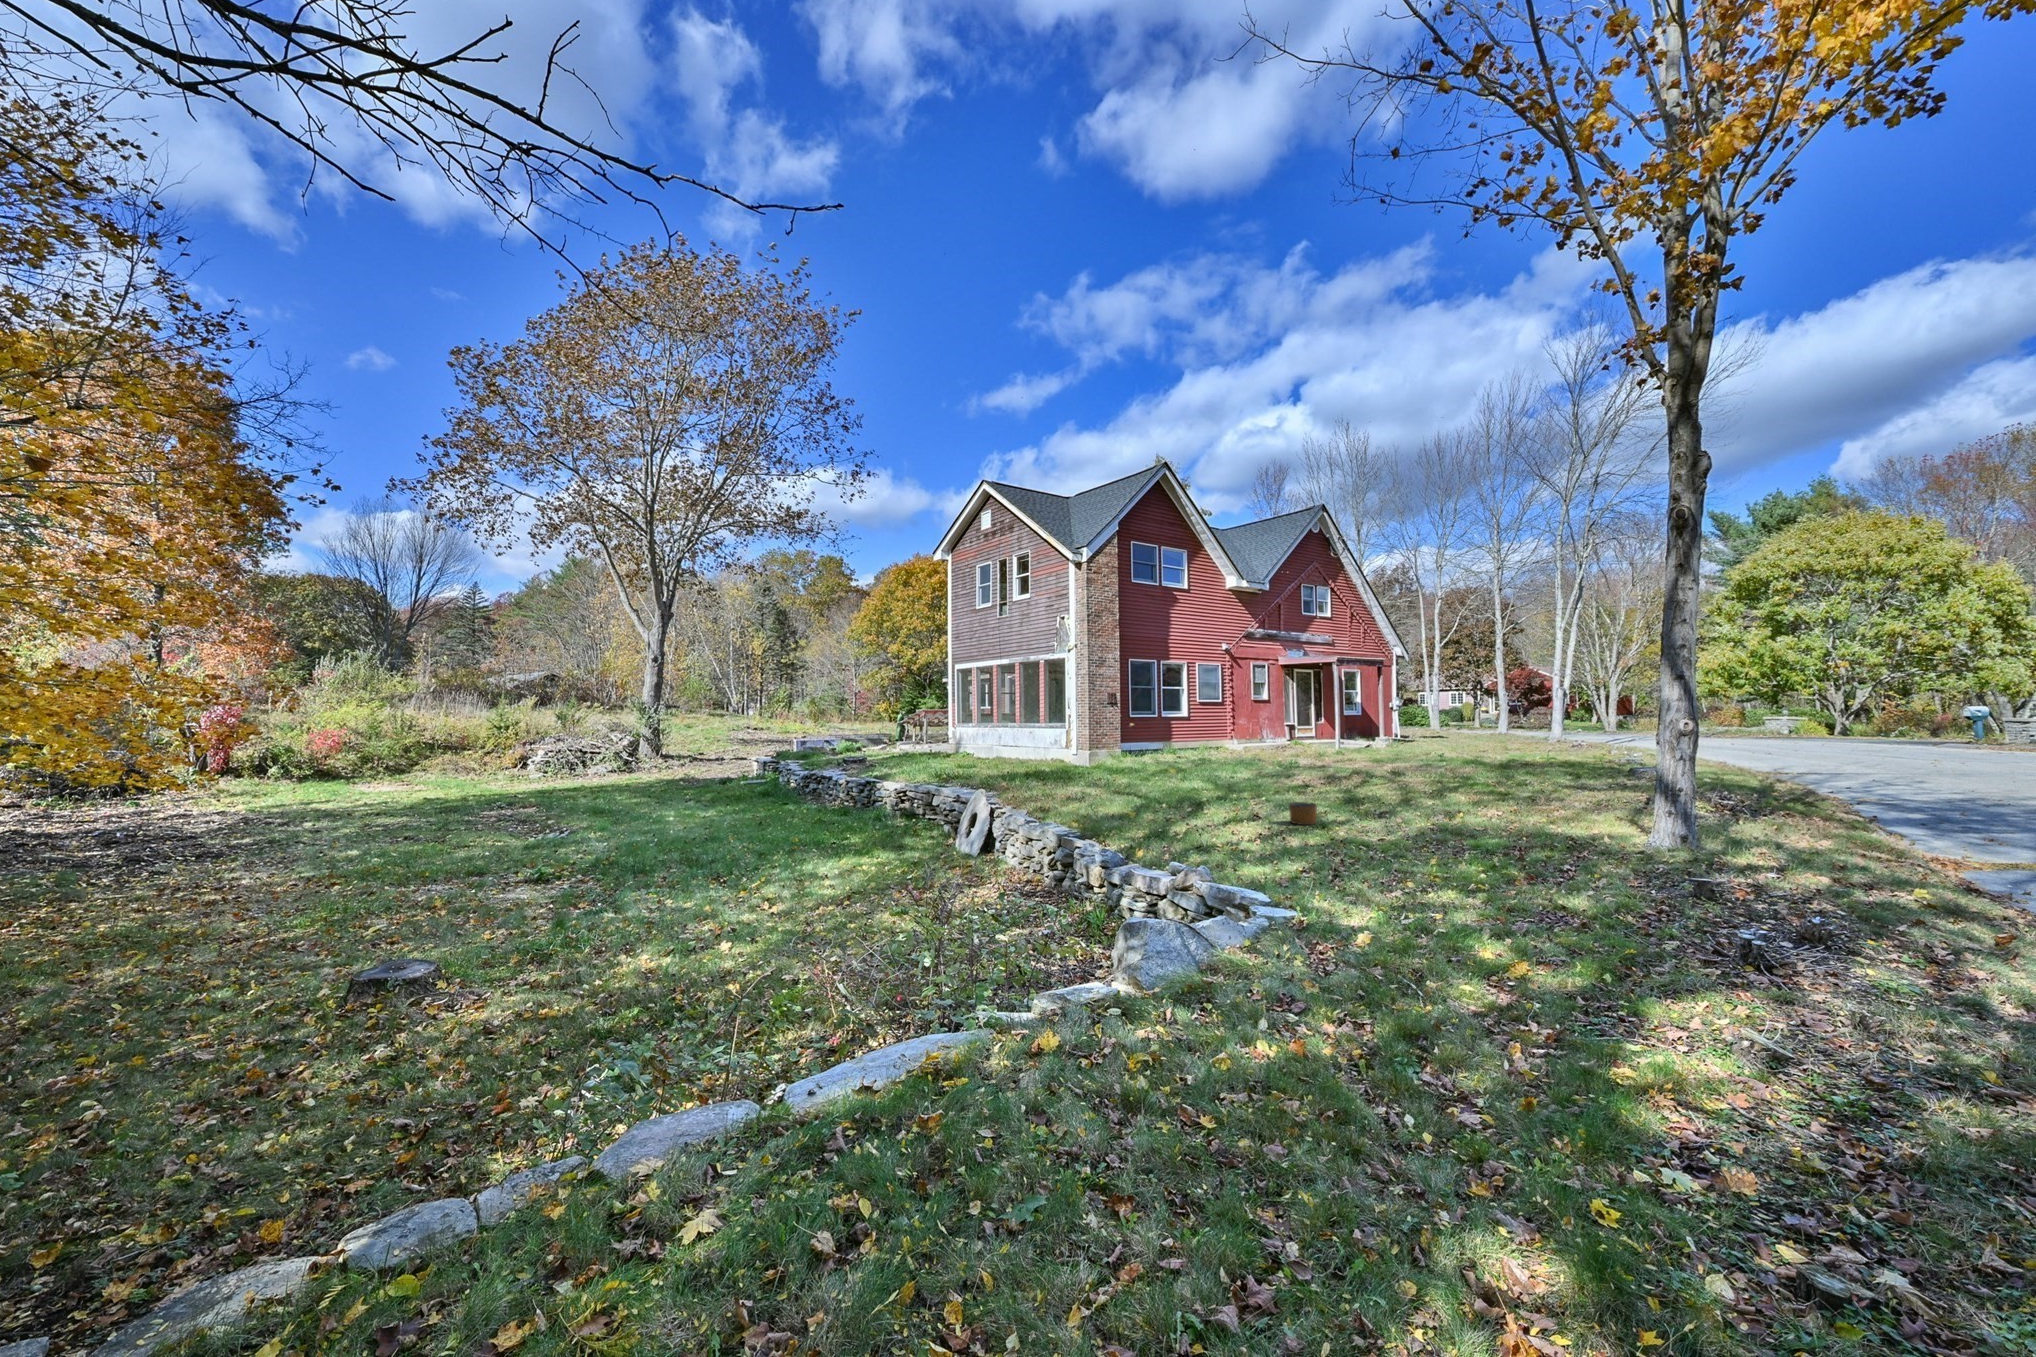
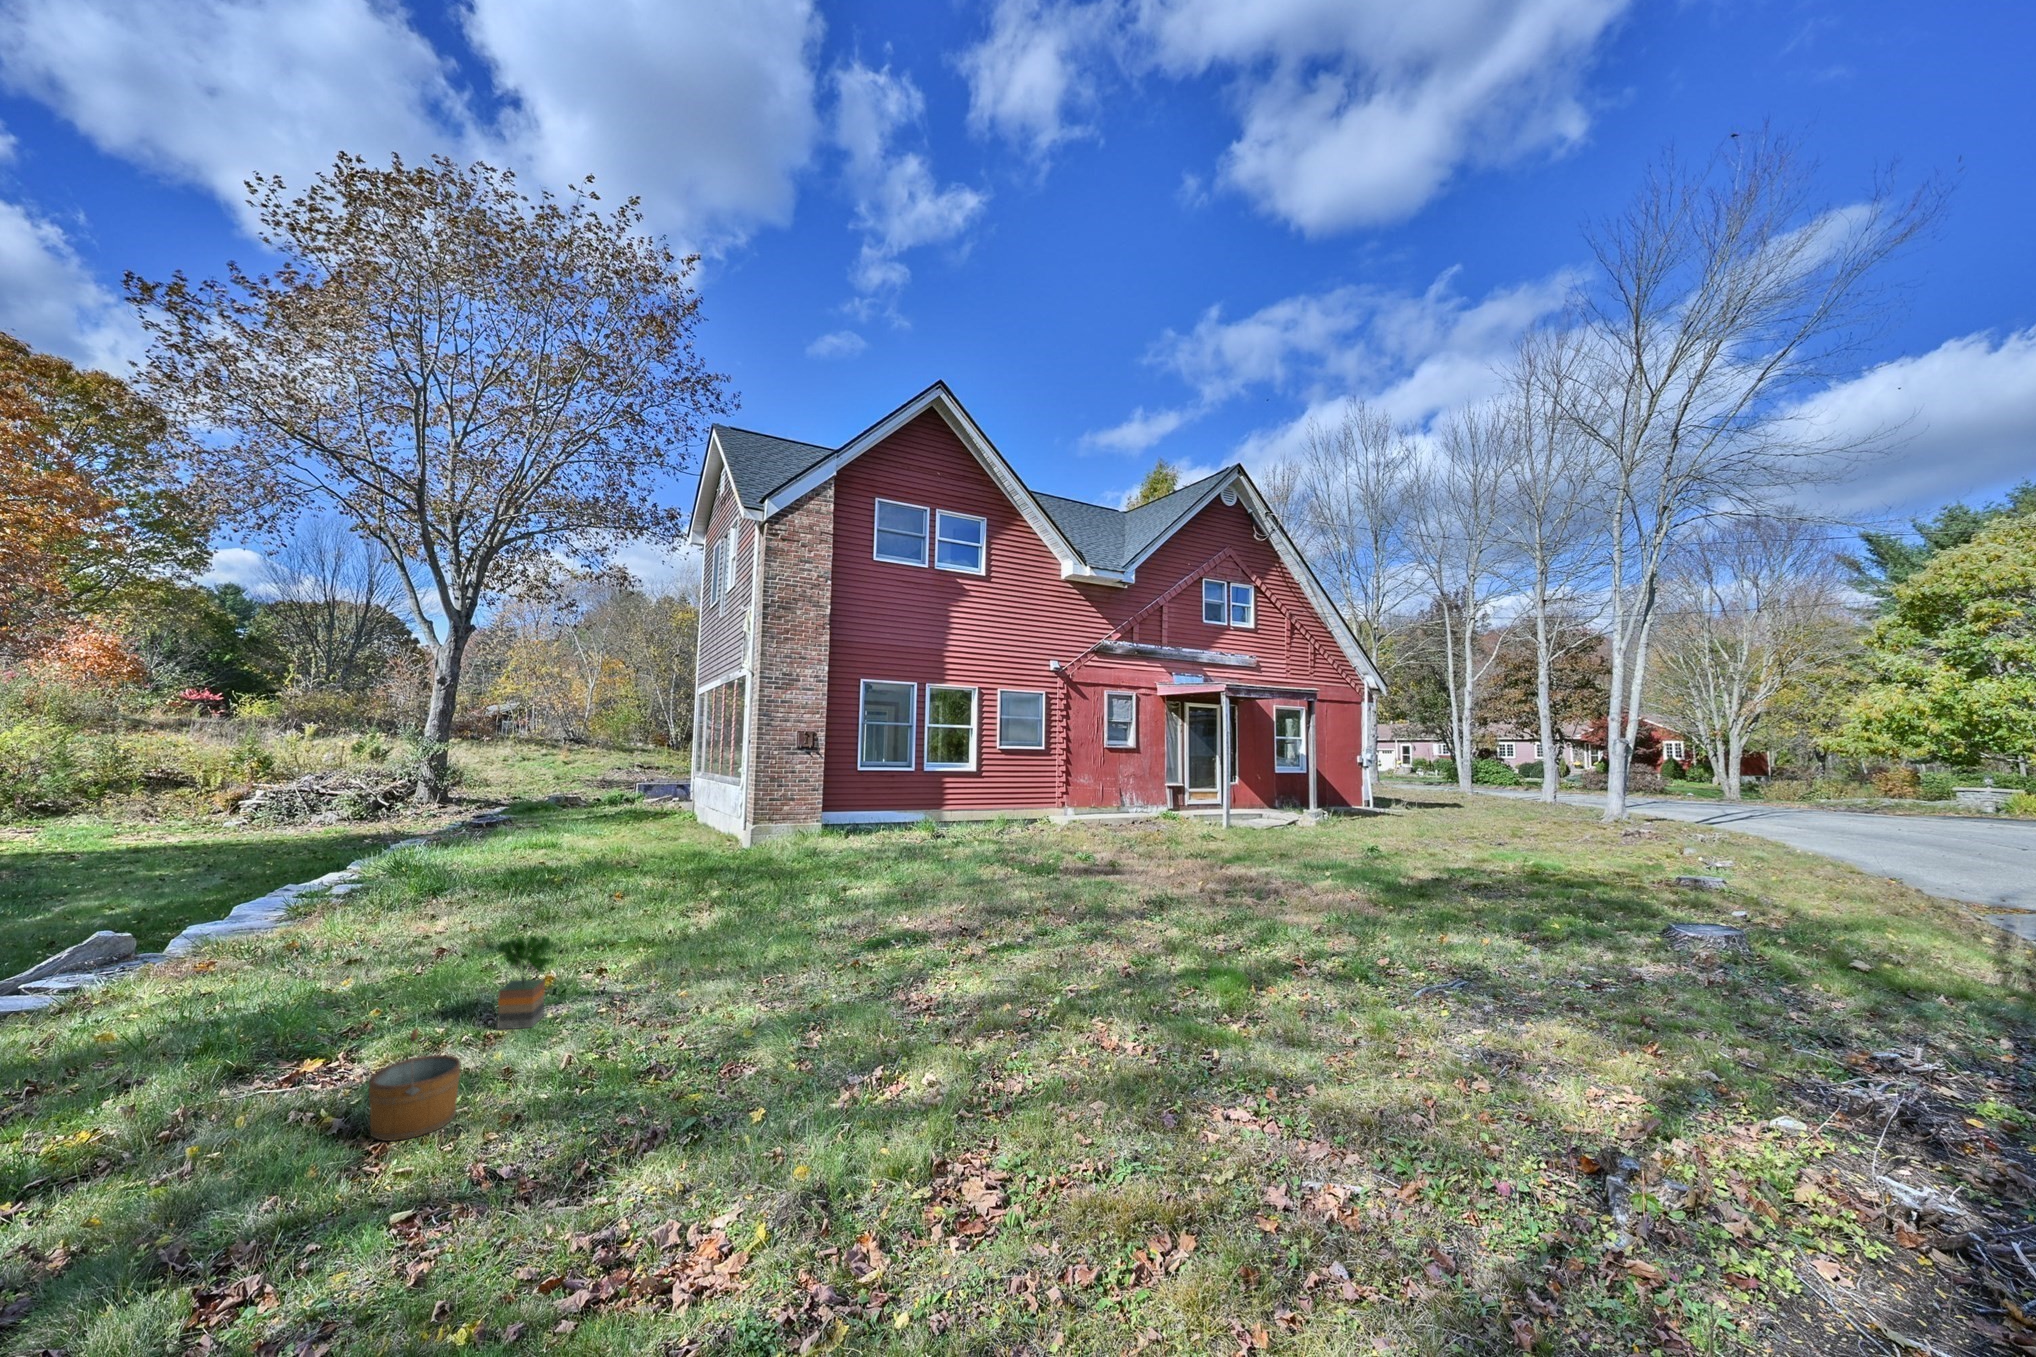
potted tree: none [1235,772,1264,809] -> present [497,936,557,1029]

